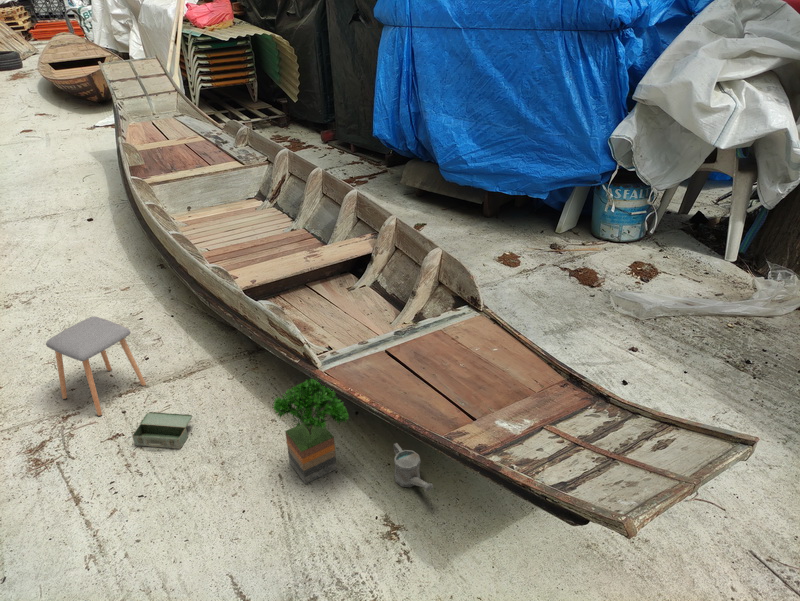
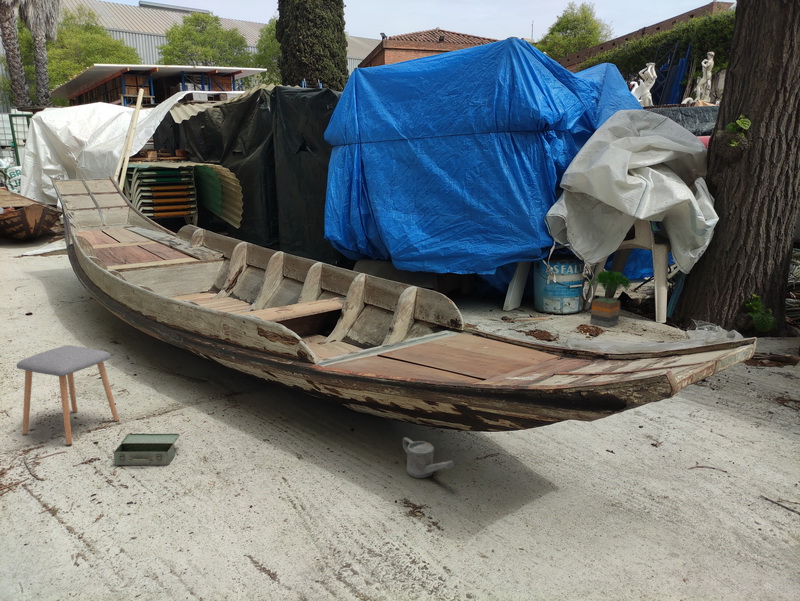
potted tree: present [273,378,348,484] -> present [589,271,631,327]

